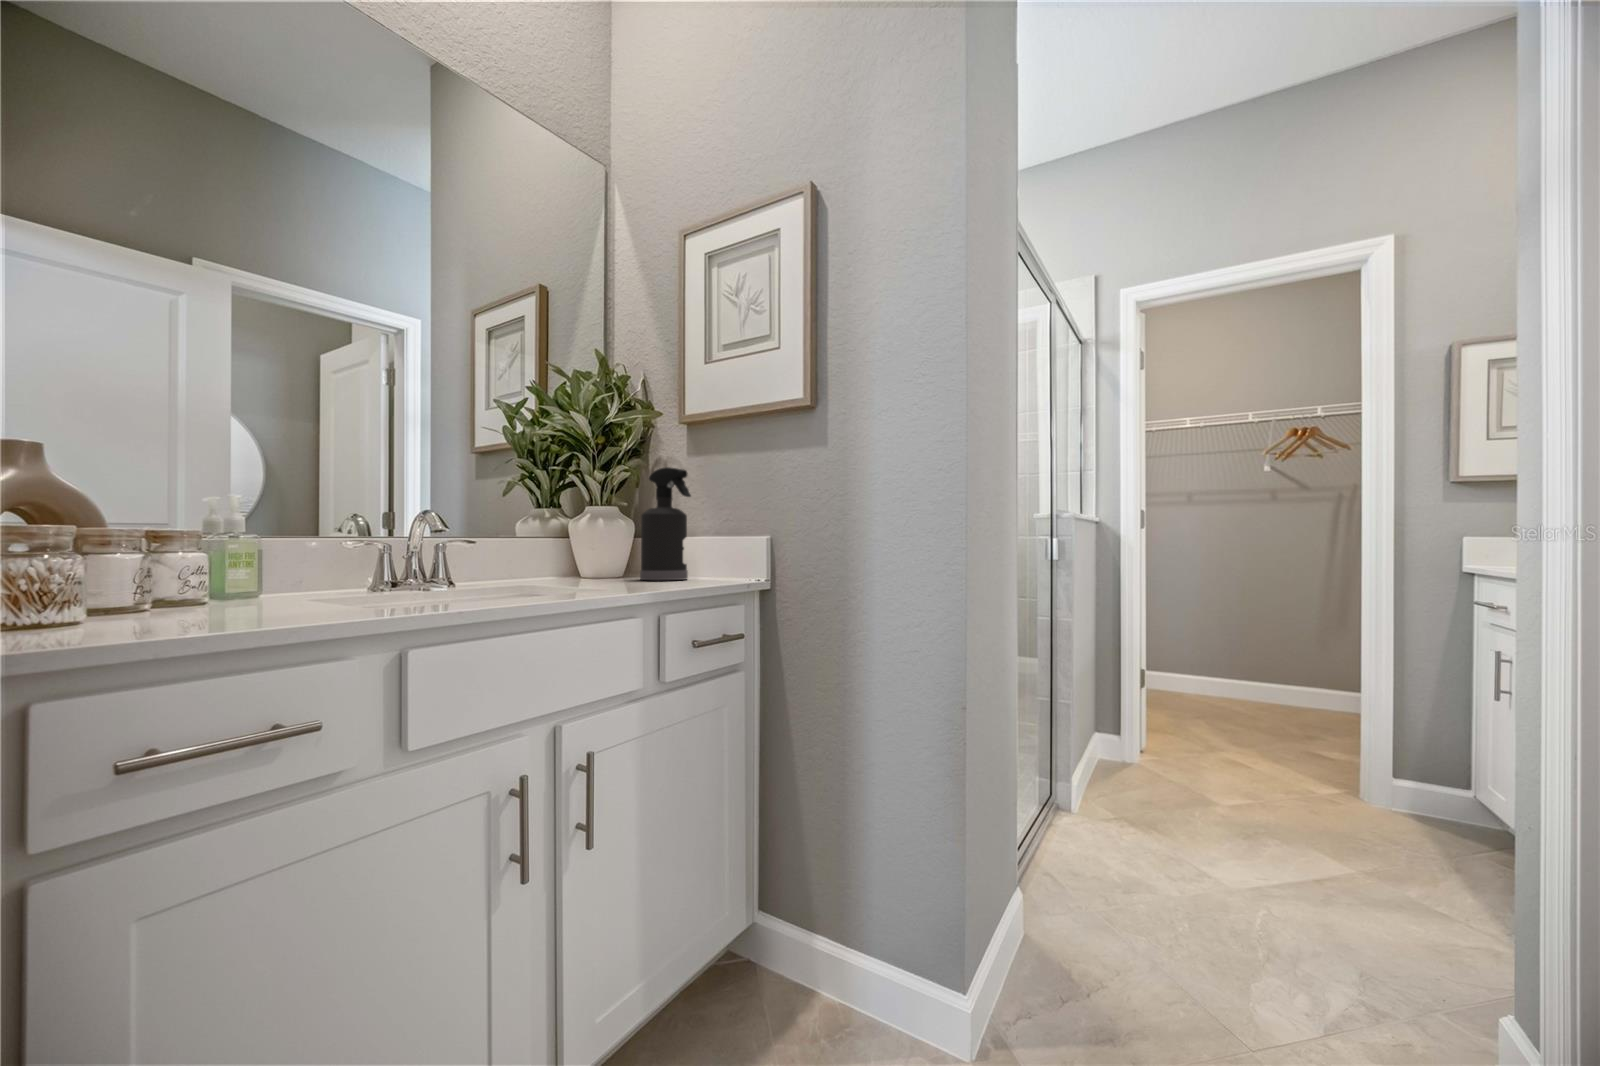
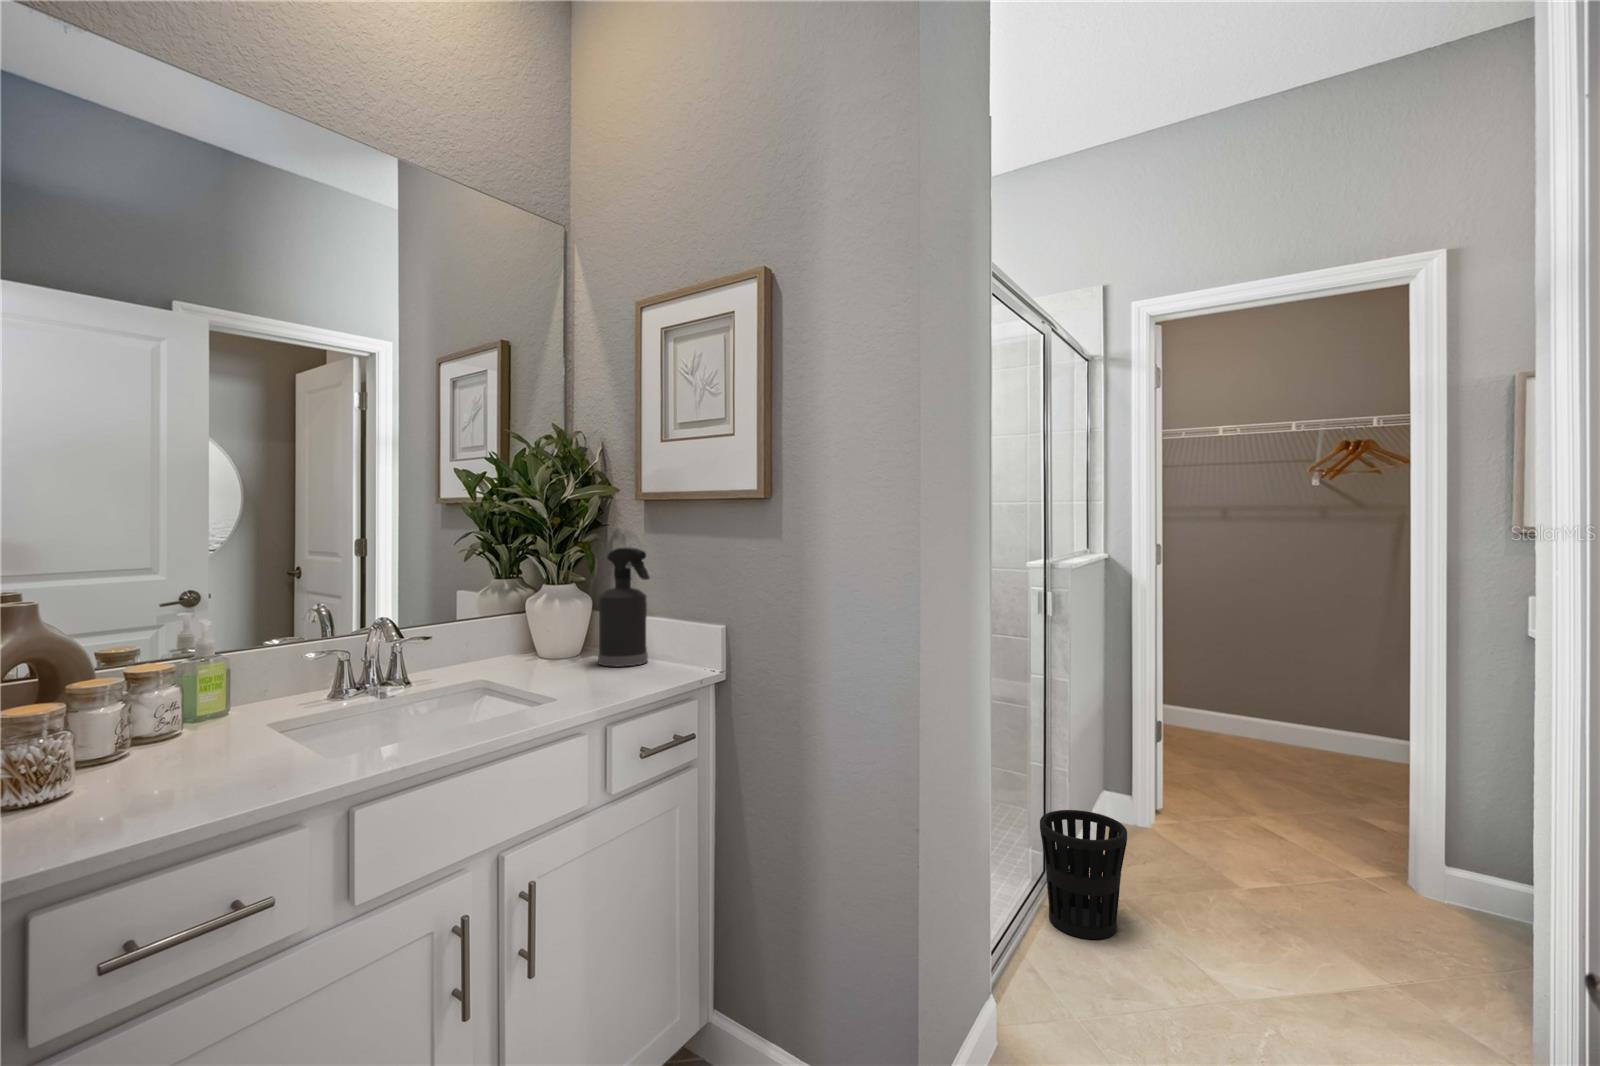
wastebasket: none [1051,741,1136,859] -> present [1040,810,1127,939]

